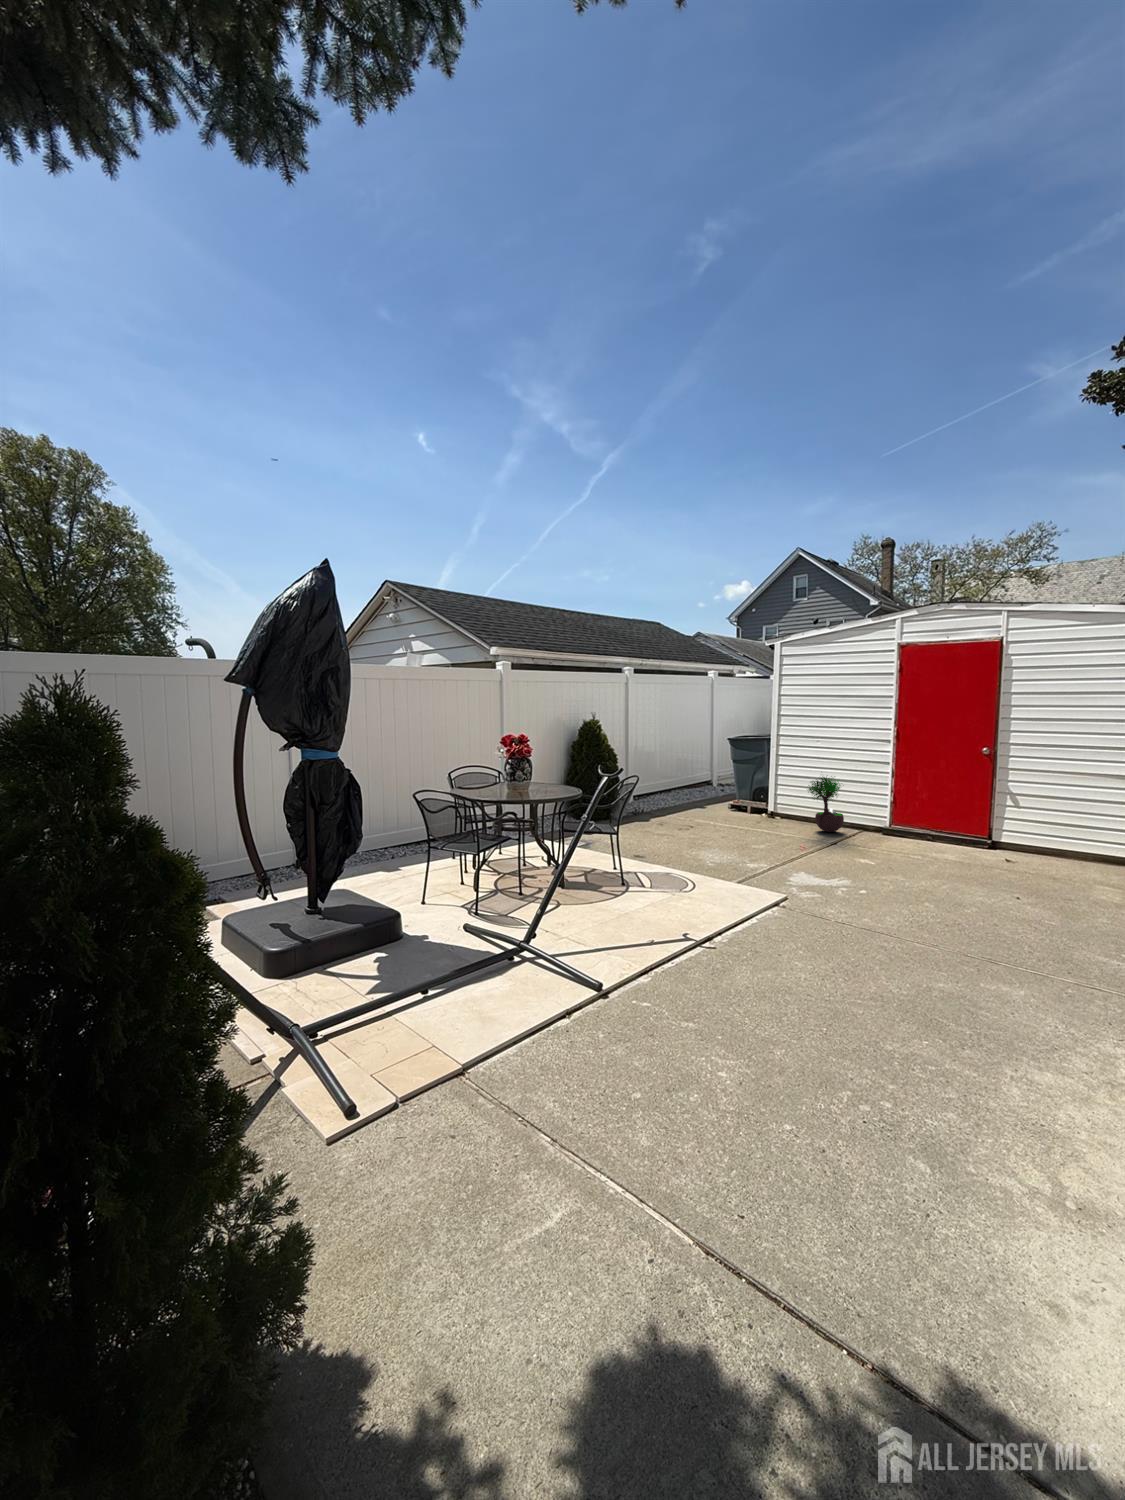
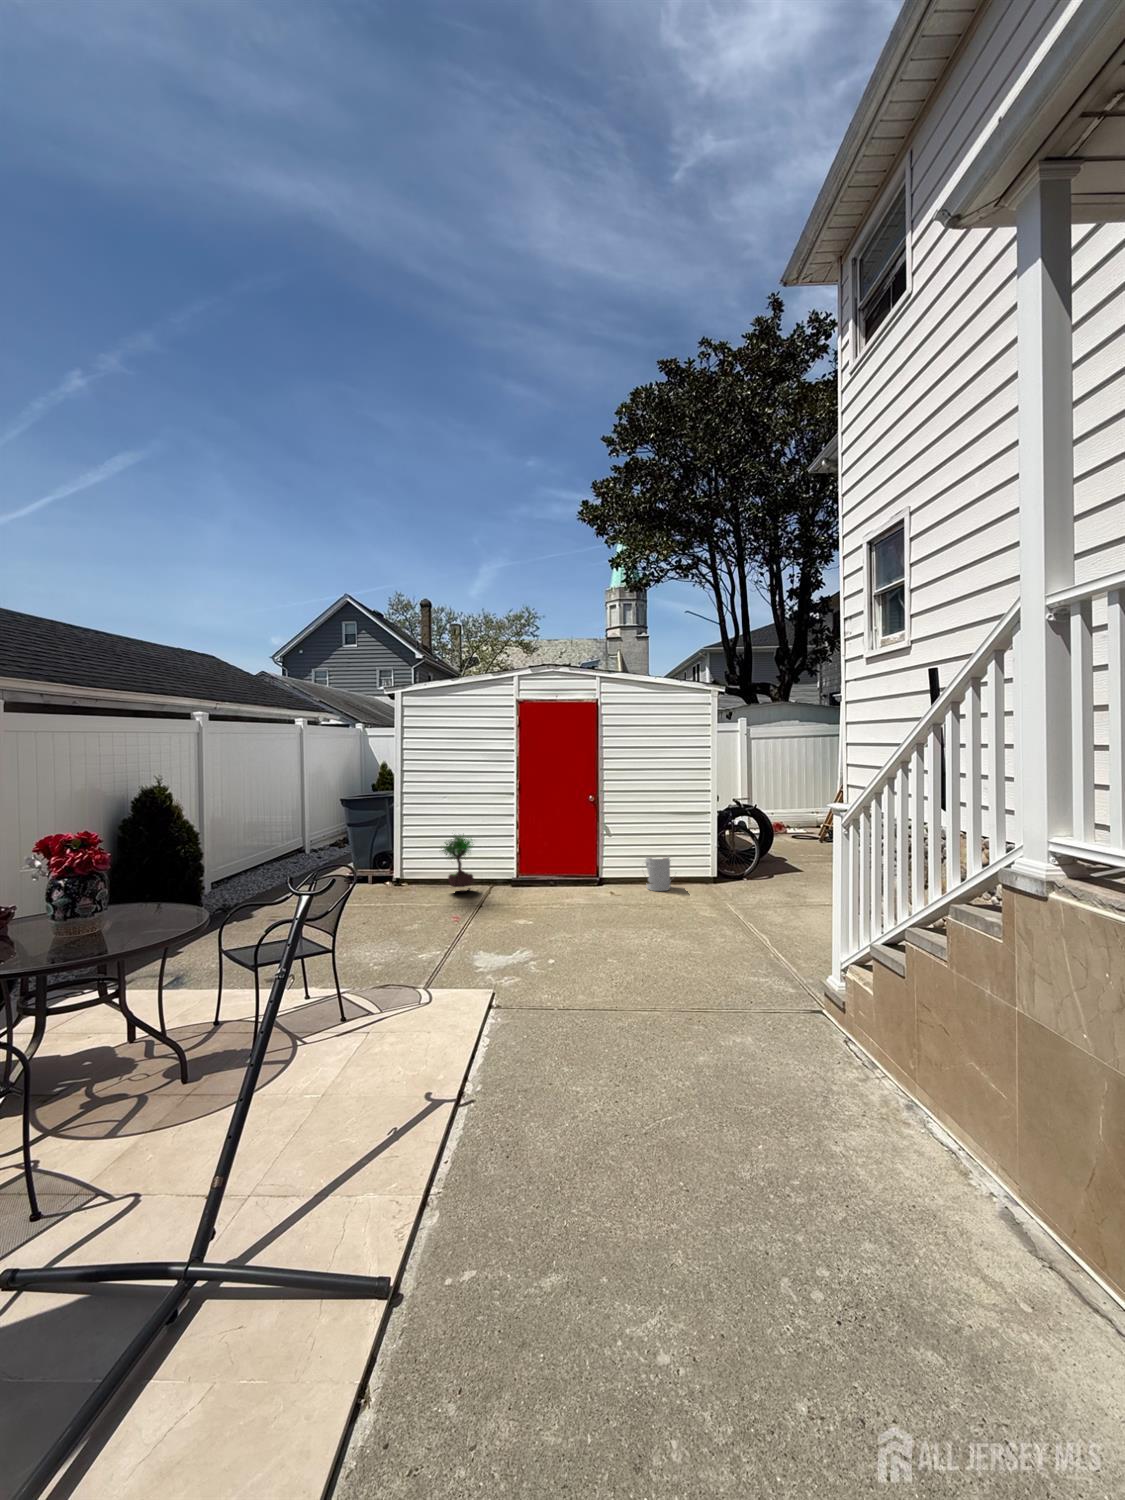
bucket: none [1048,824,1104,869] -> present [645,857,671,891]

